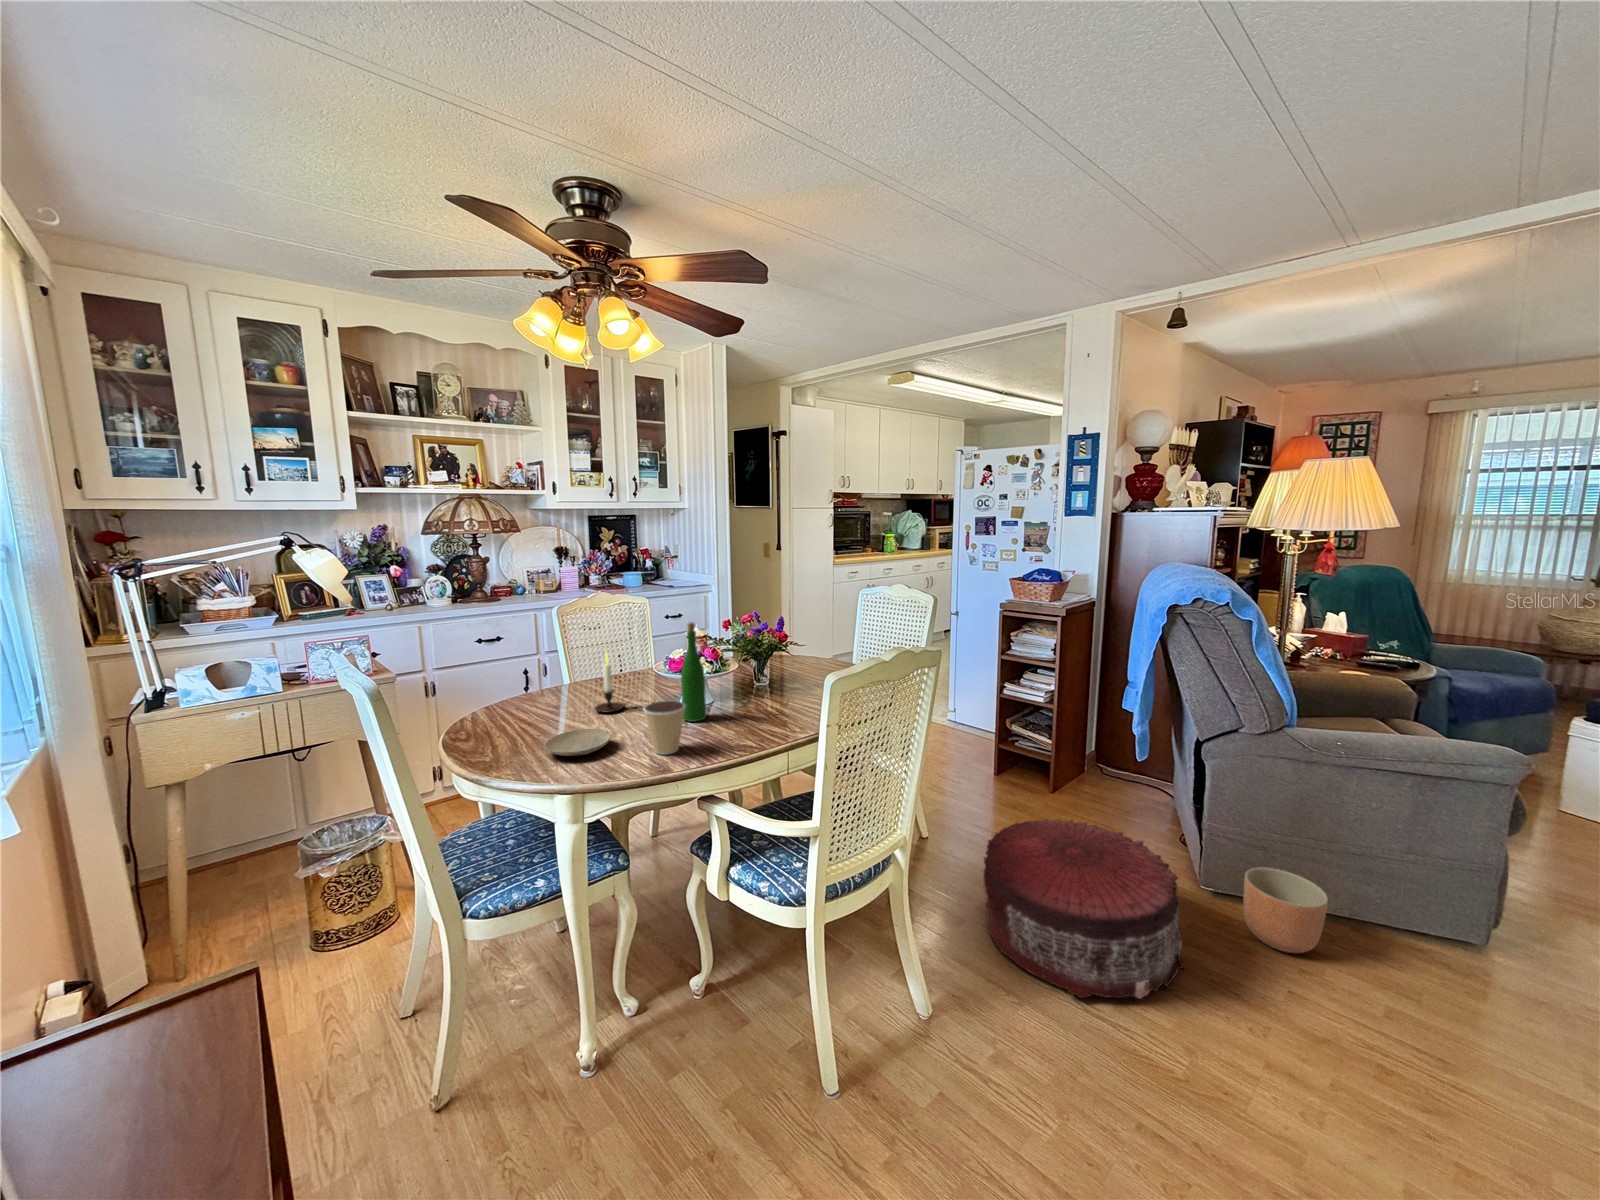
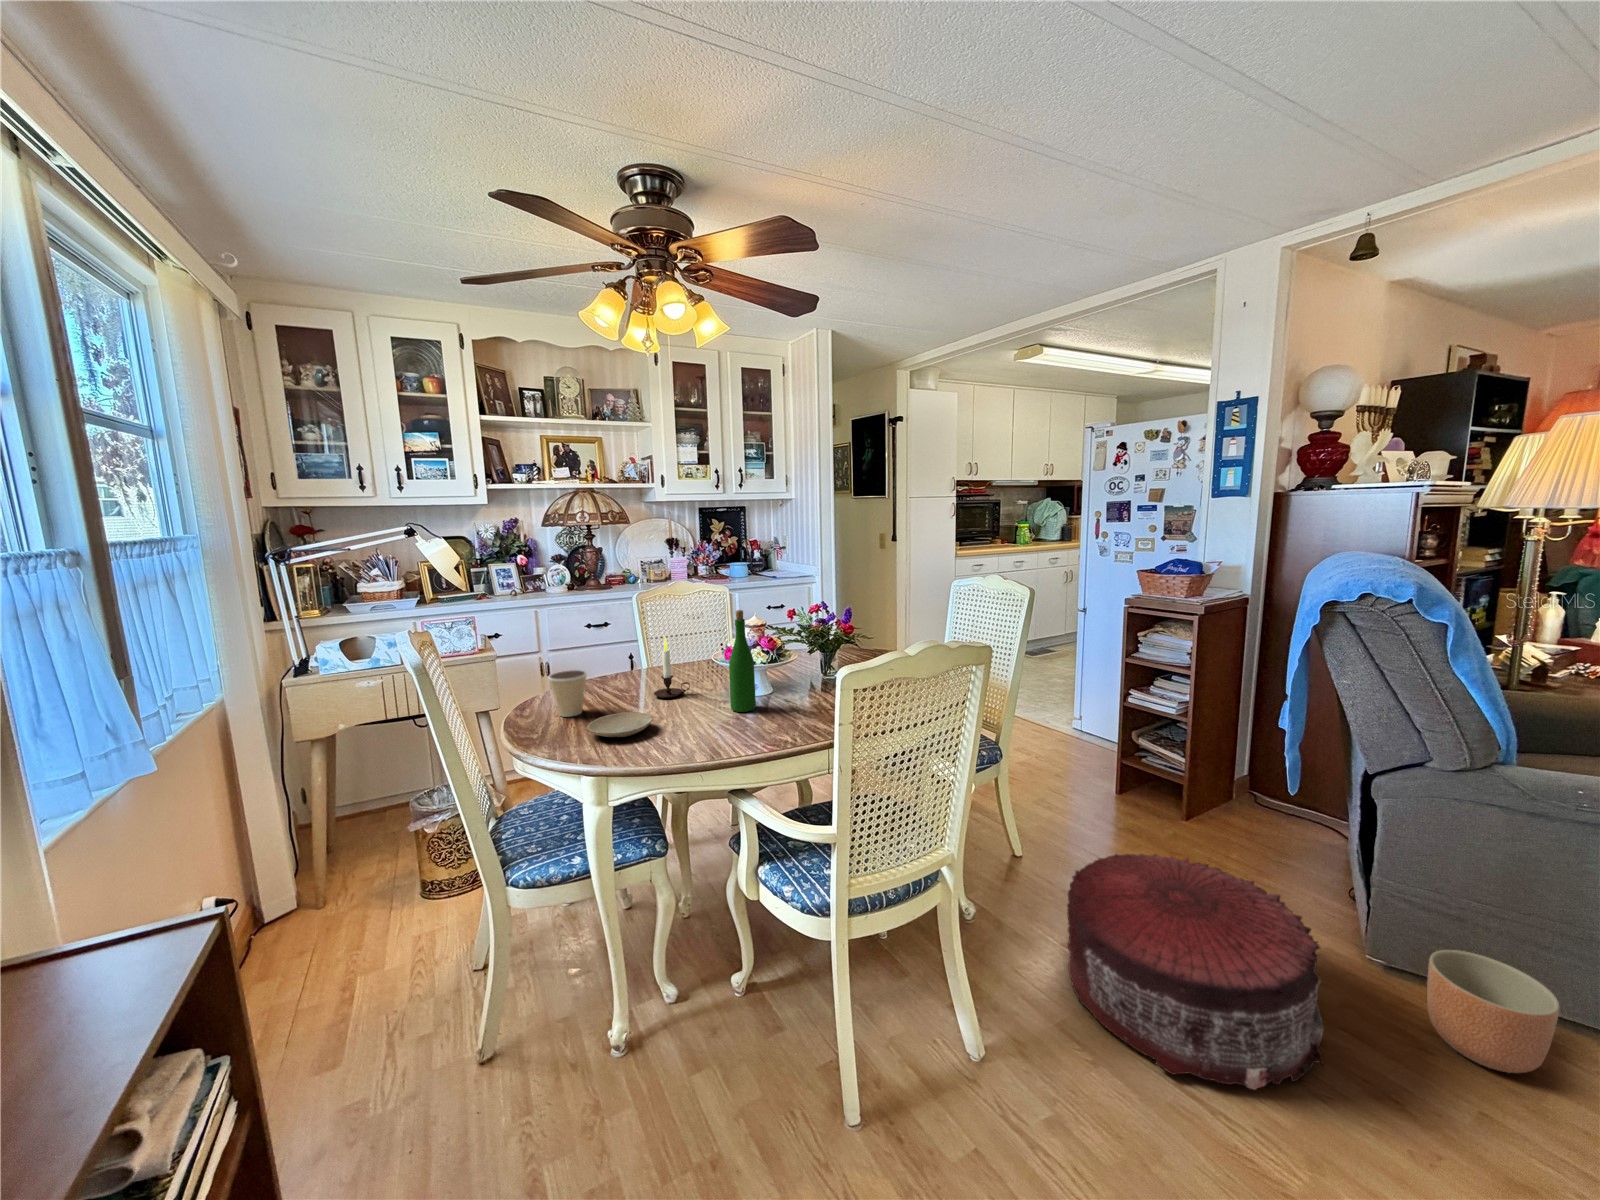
coffee cup: present [644,701,685,755] -> present [549,670,587,717]

